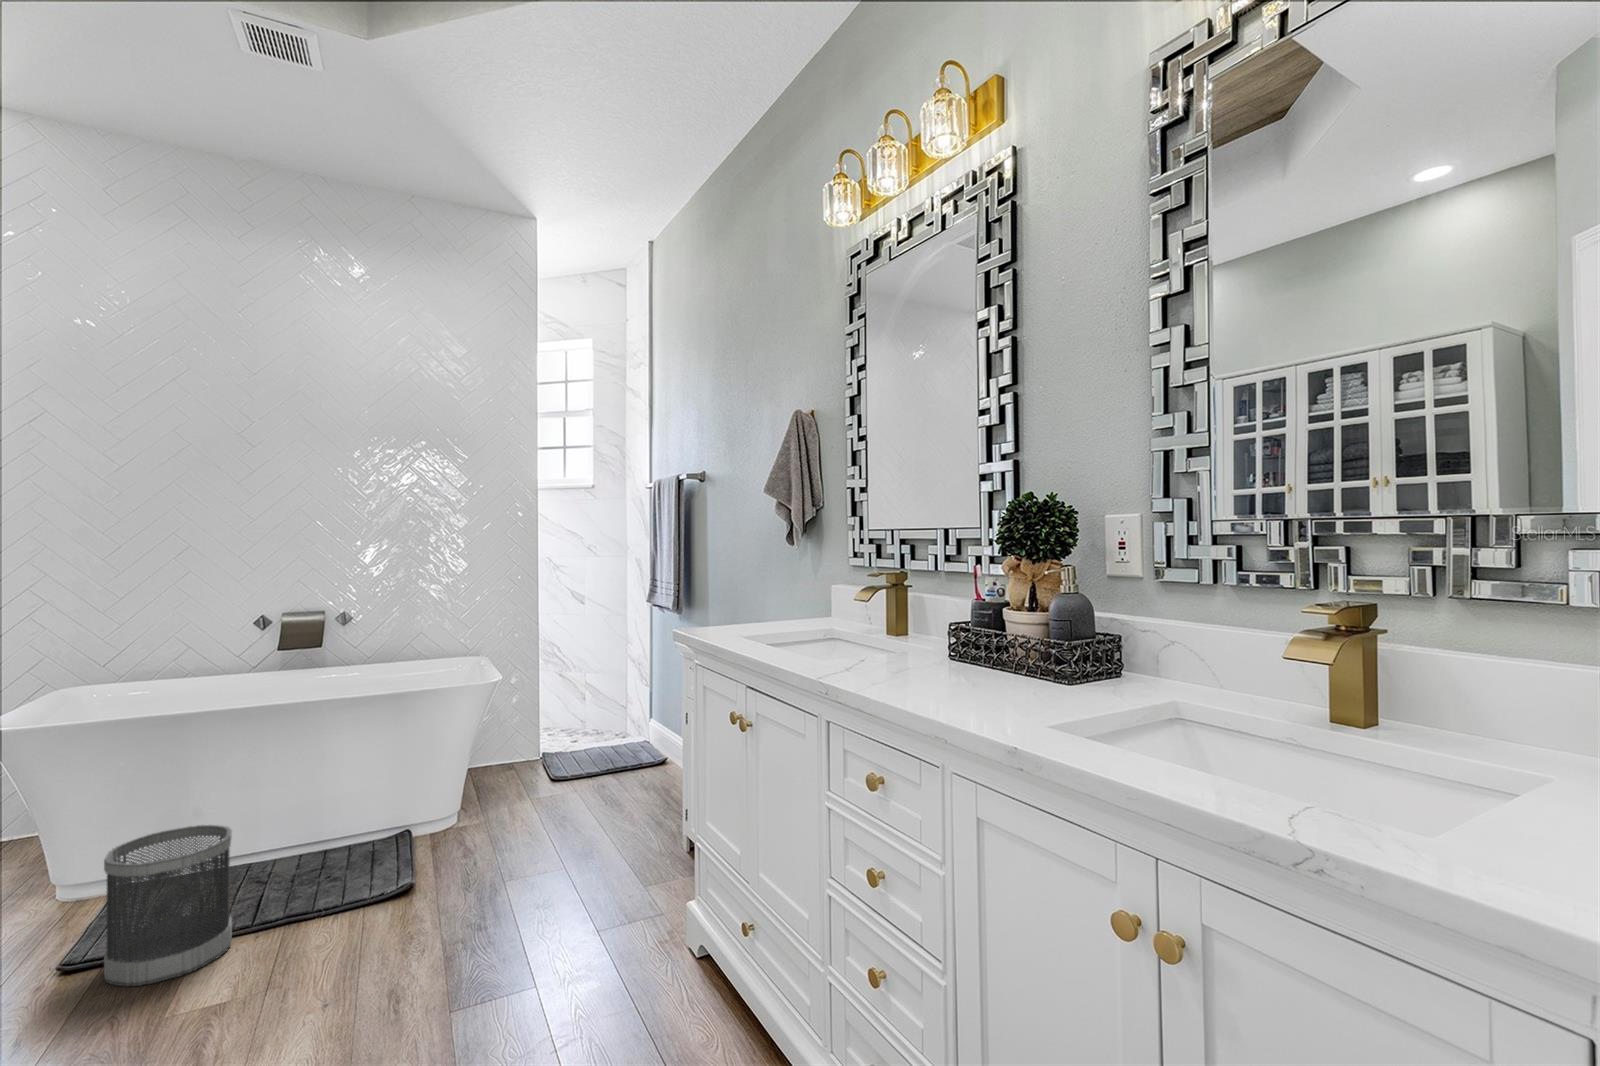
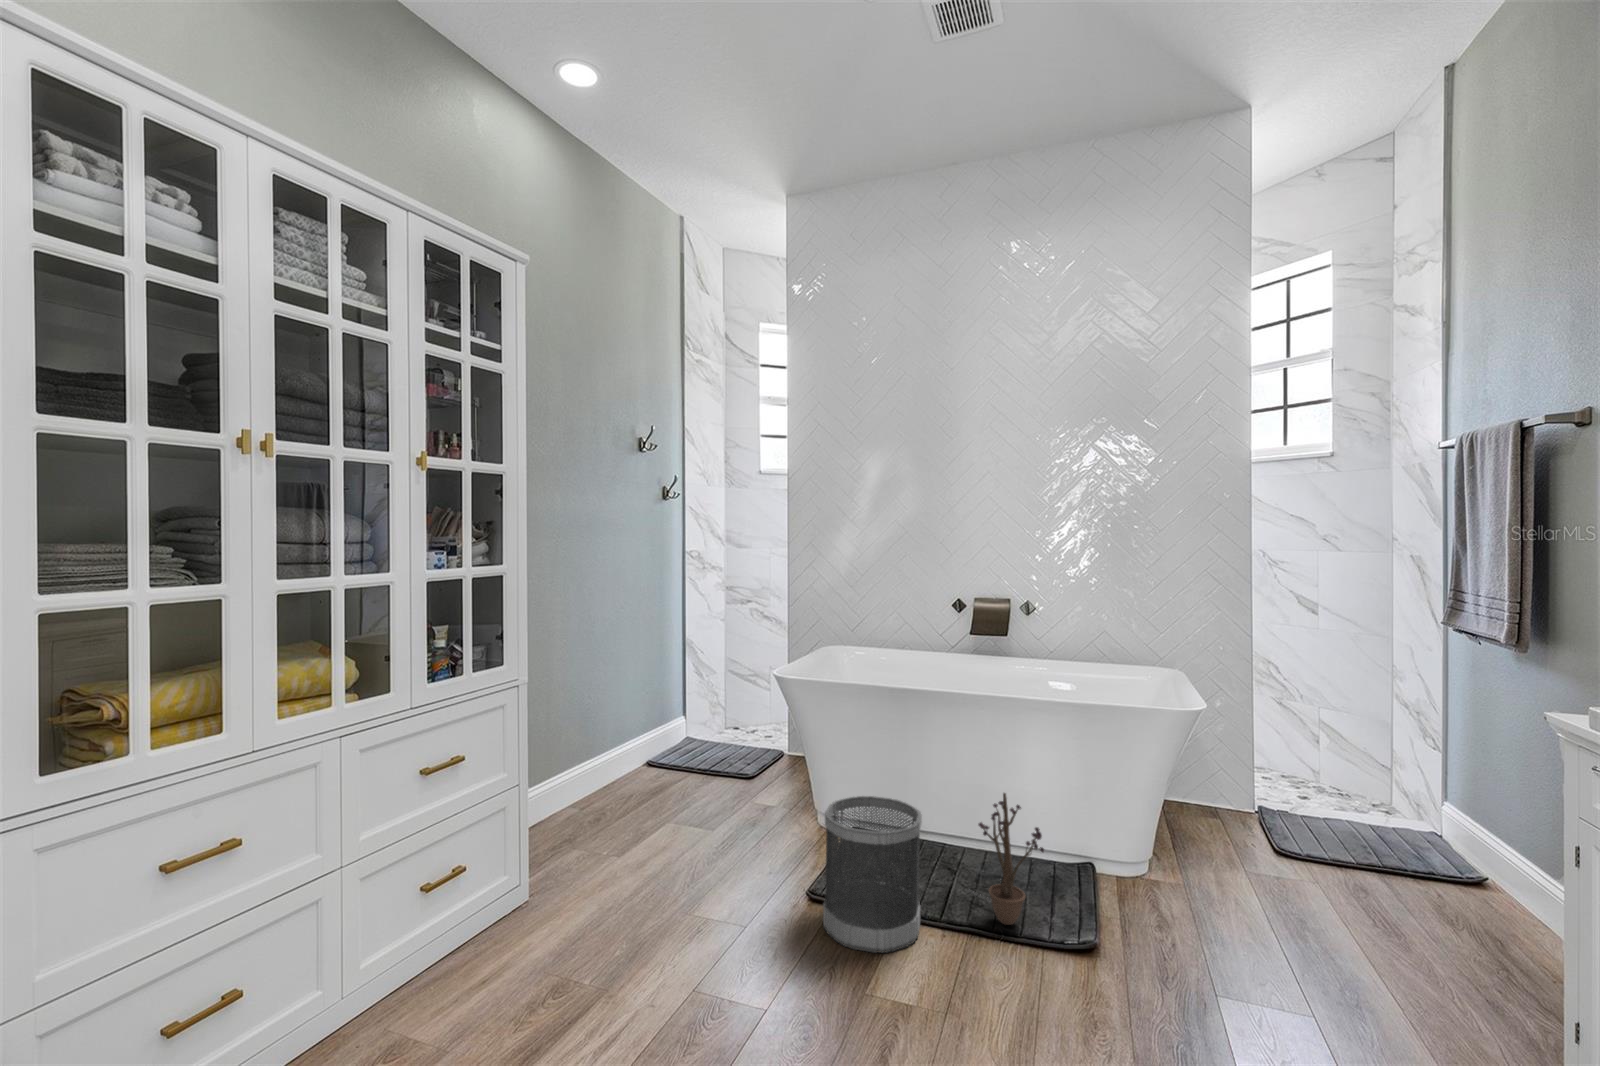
decorative plant: none [283,786,362,904] -> present [968,793,1044,925]

